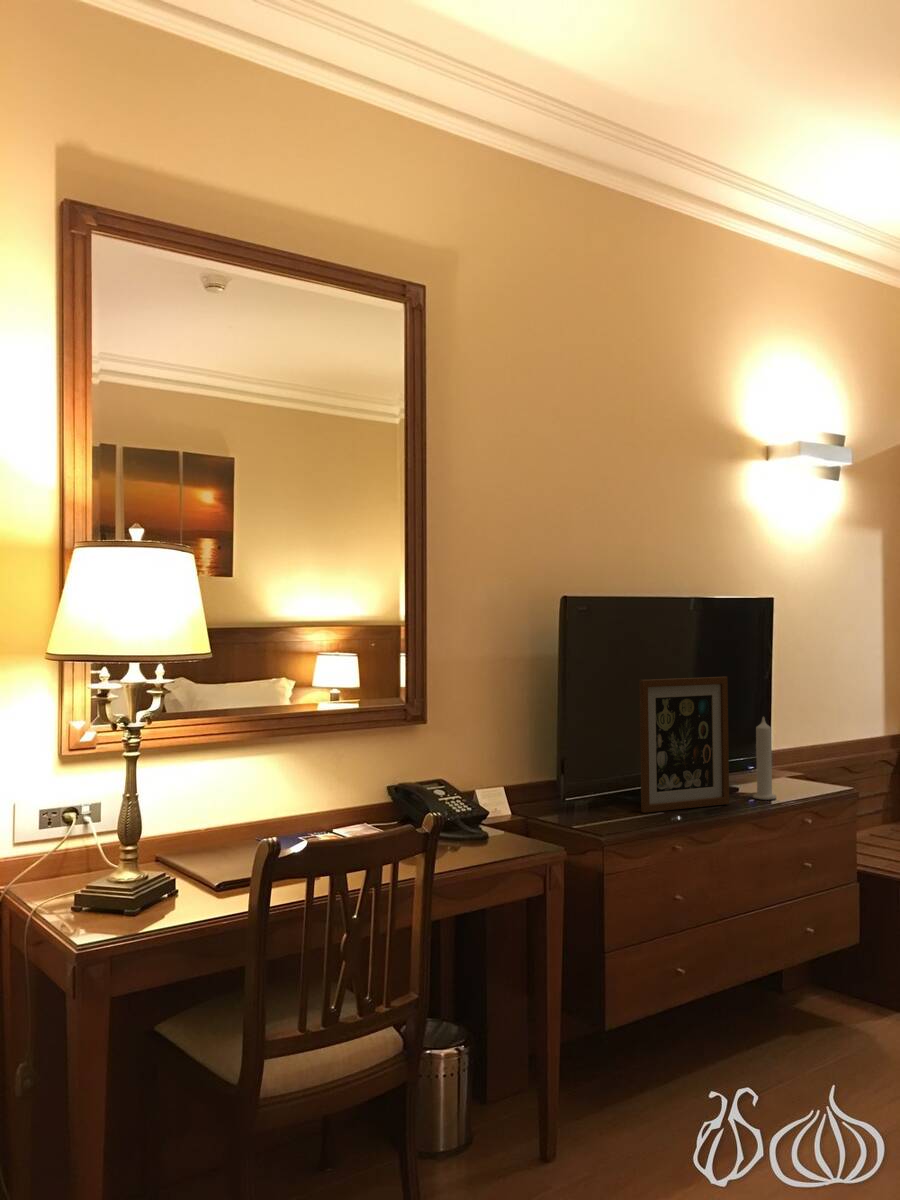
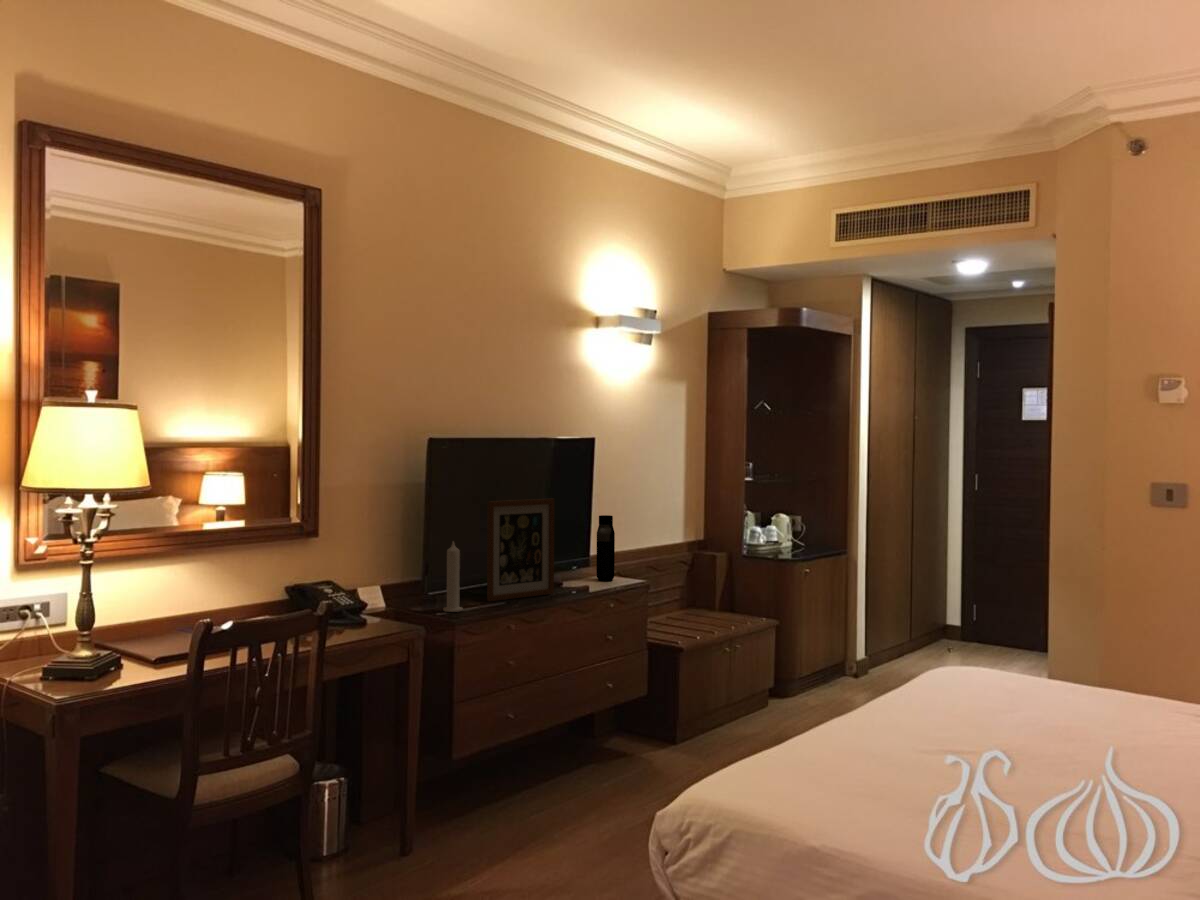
water bottle: none [781,700,806,787] -> present [596,515,615,581]
candle: present [753,717,776,800] -> present [443,541,463,612]

